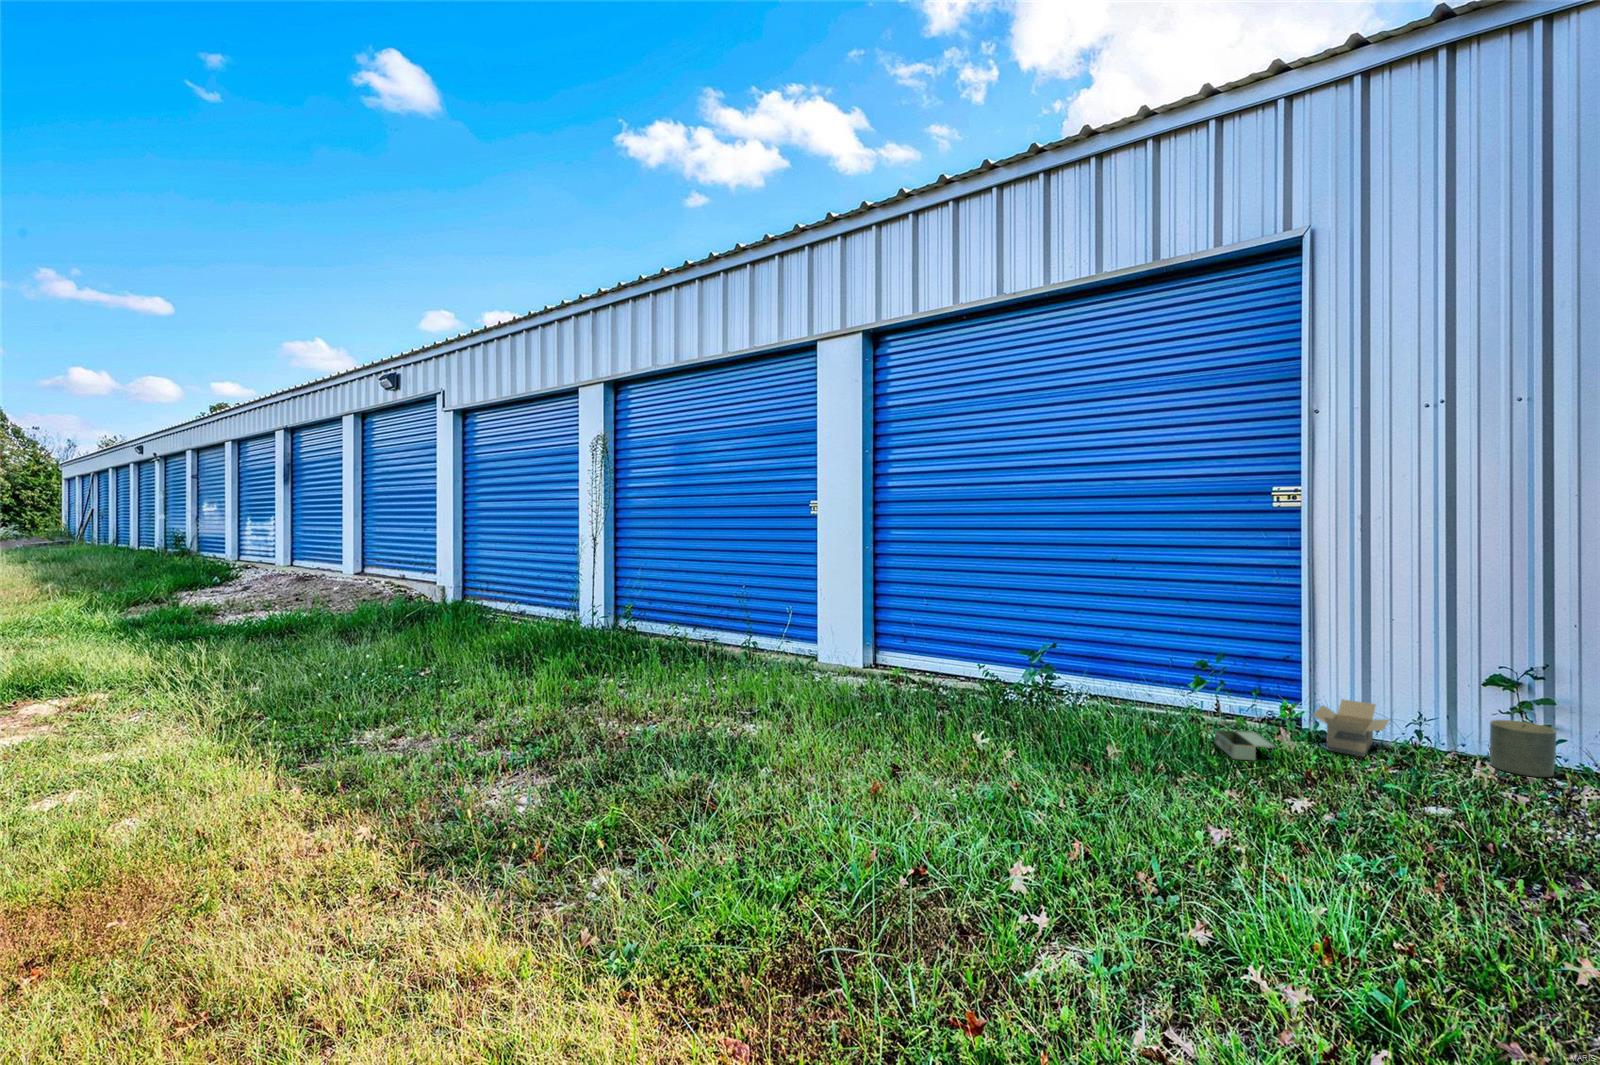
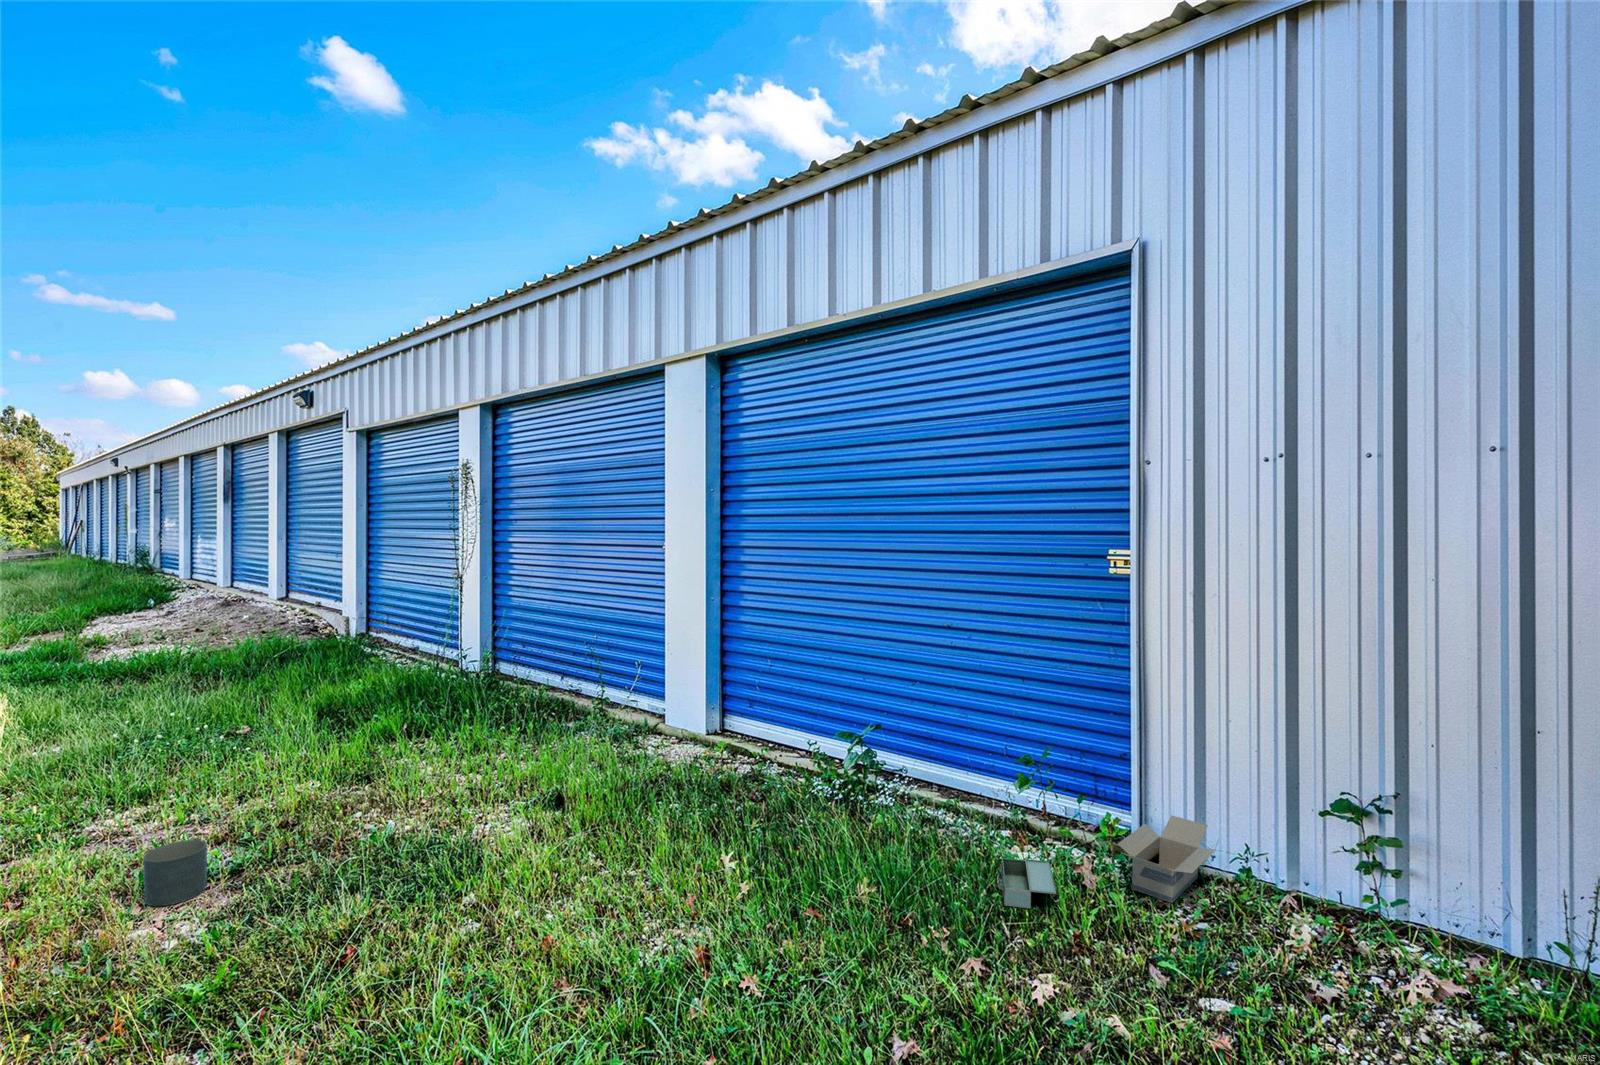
planter: present [1490,720,1557,777] -> present [143,840,207,906]

